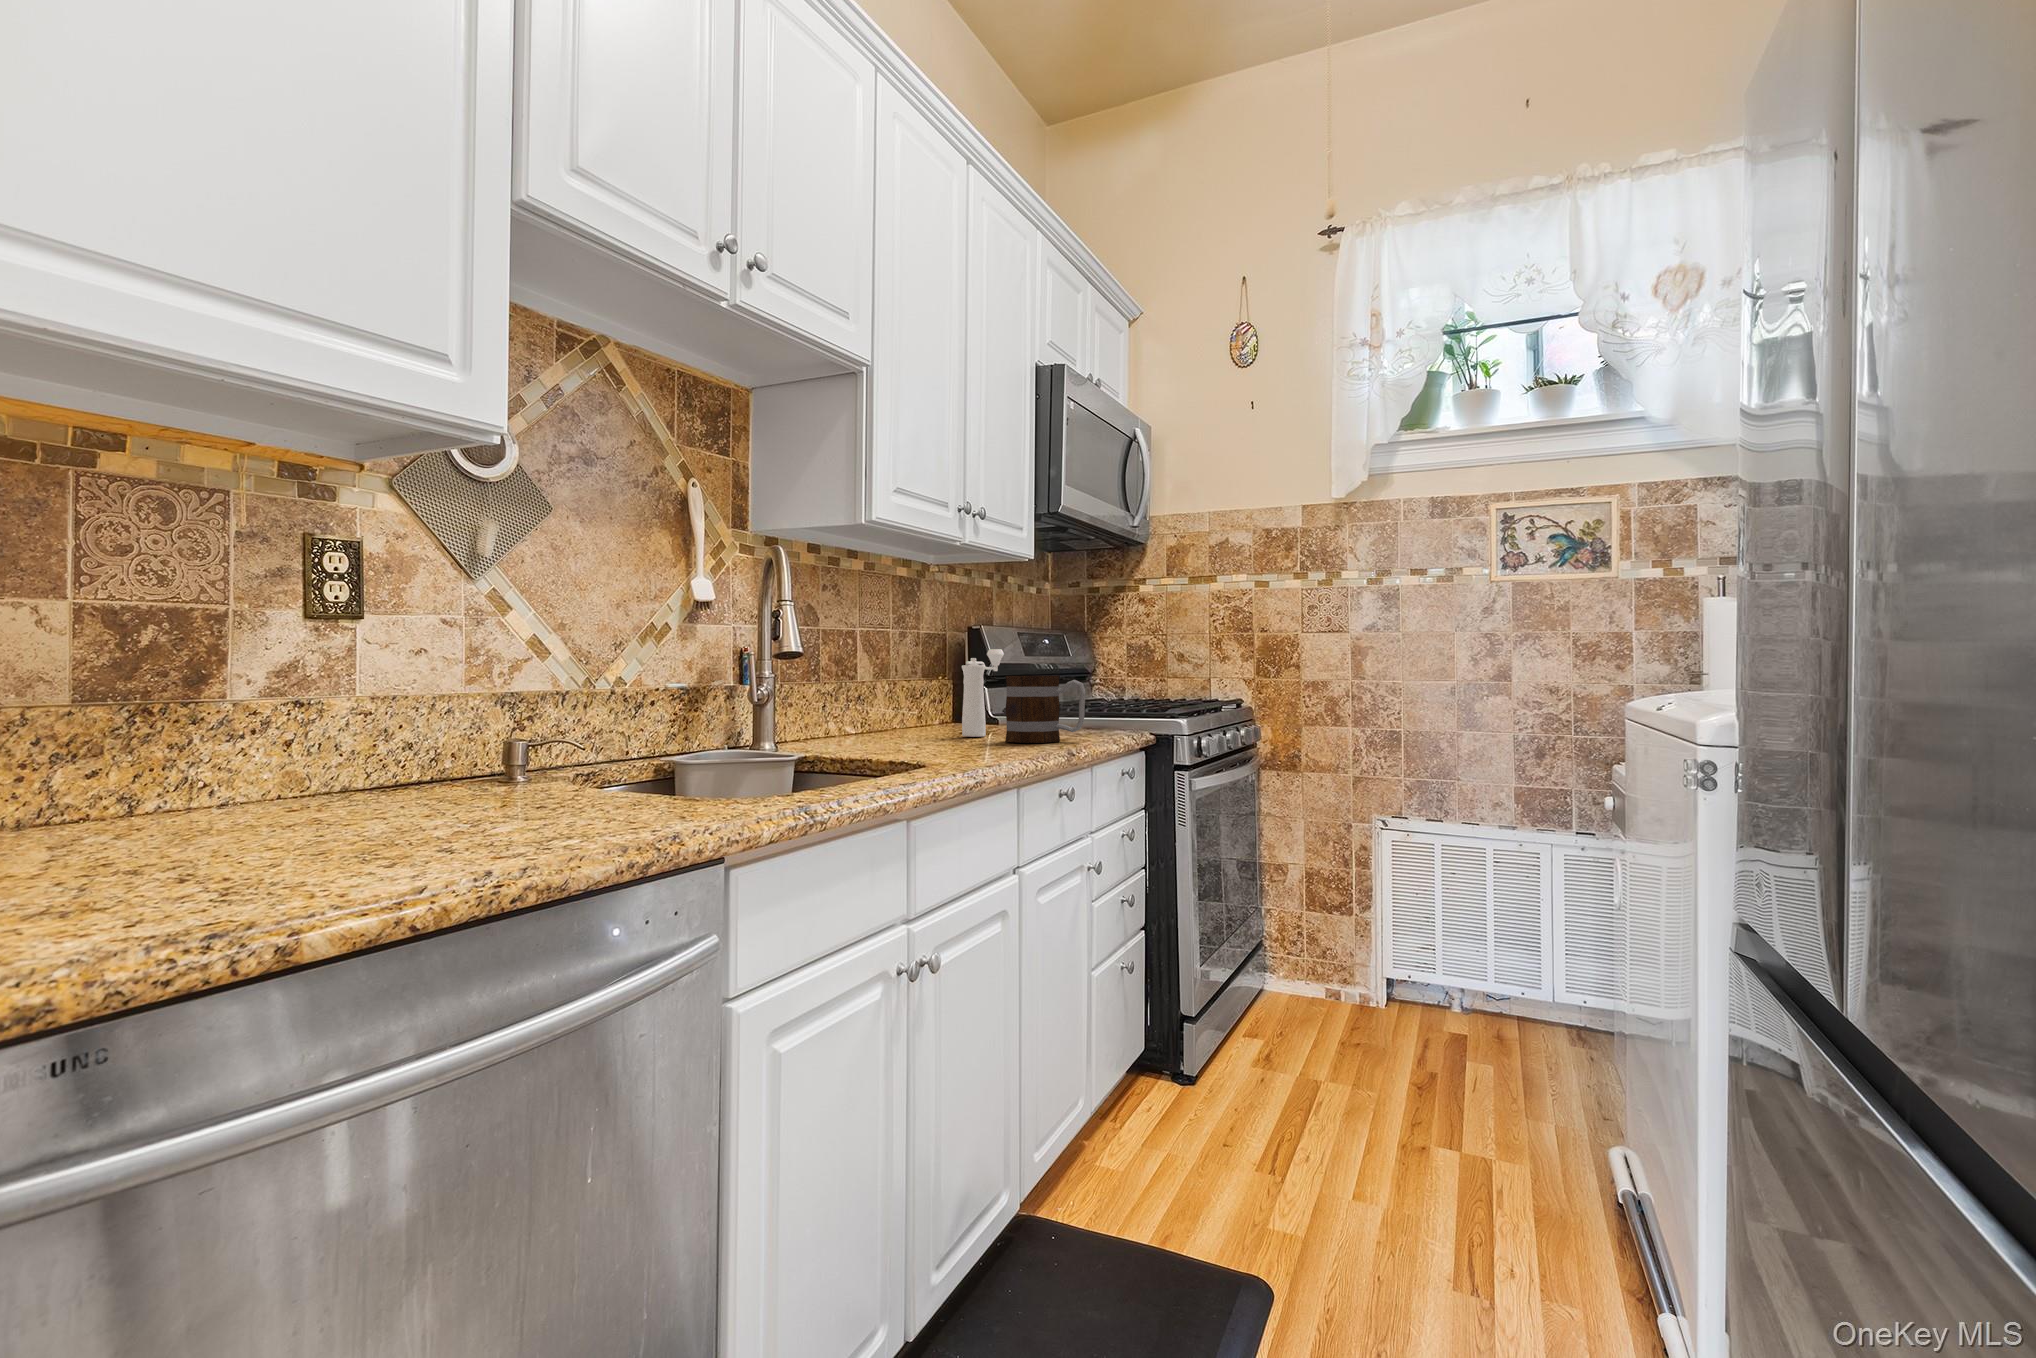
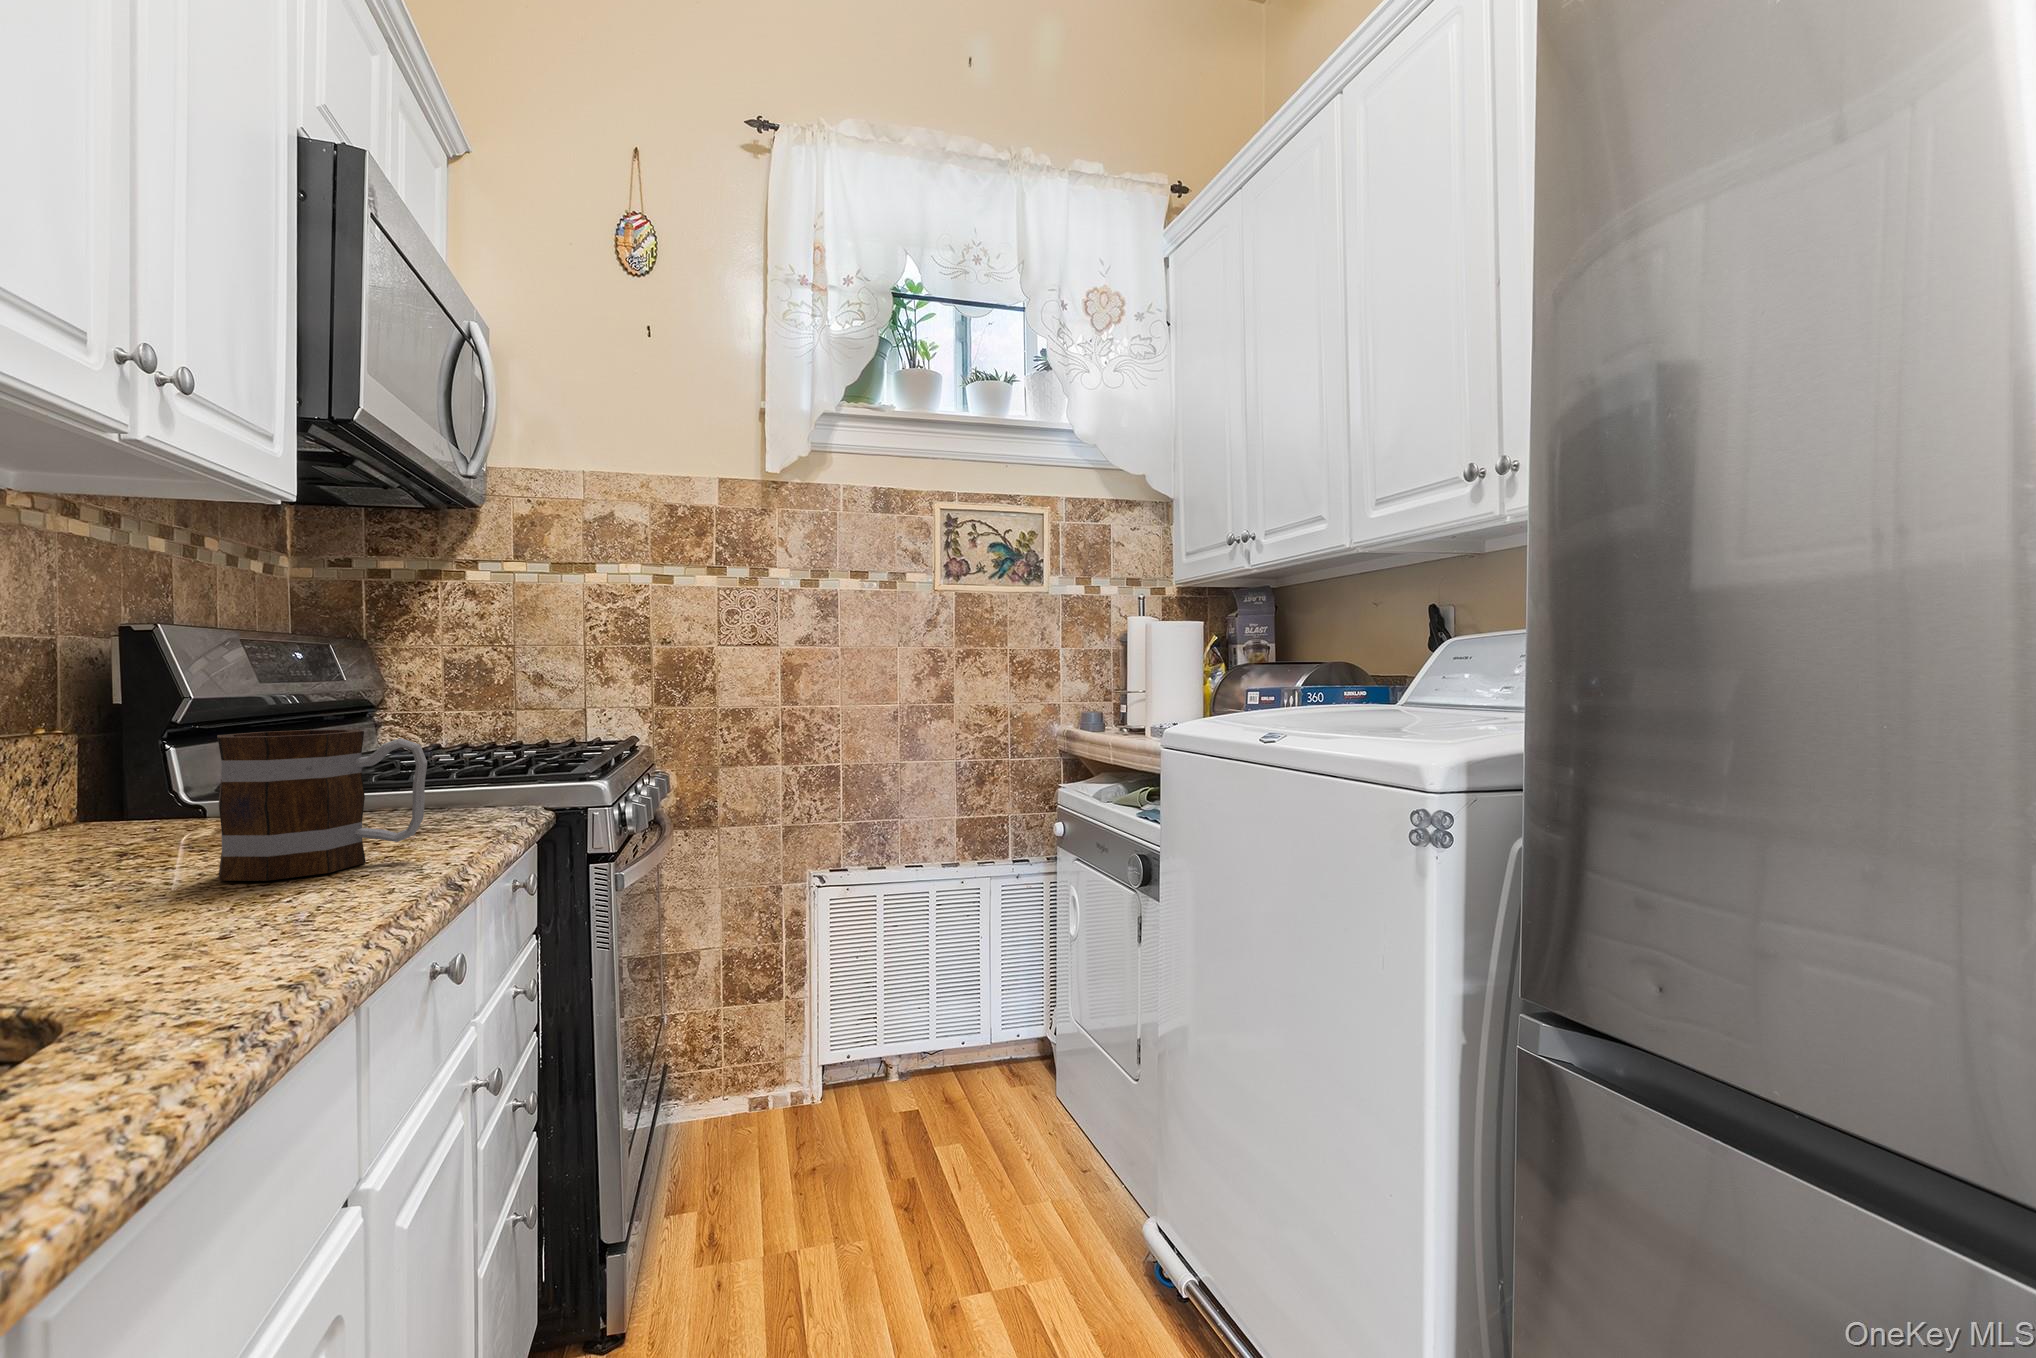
pepper mill: present [962,649,1004,737] -> none [80,673,205,869]

